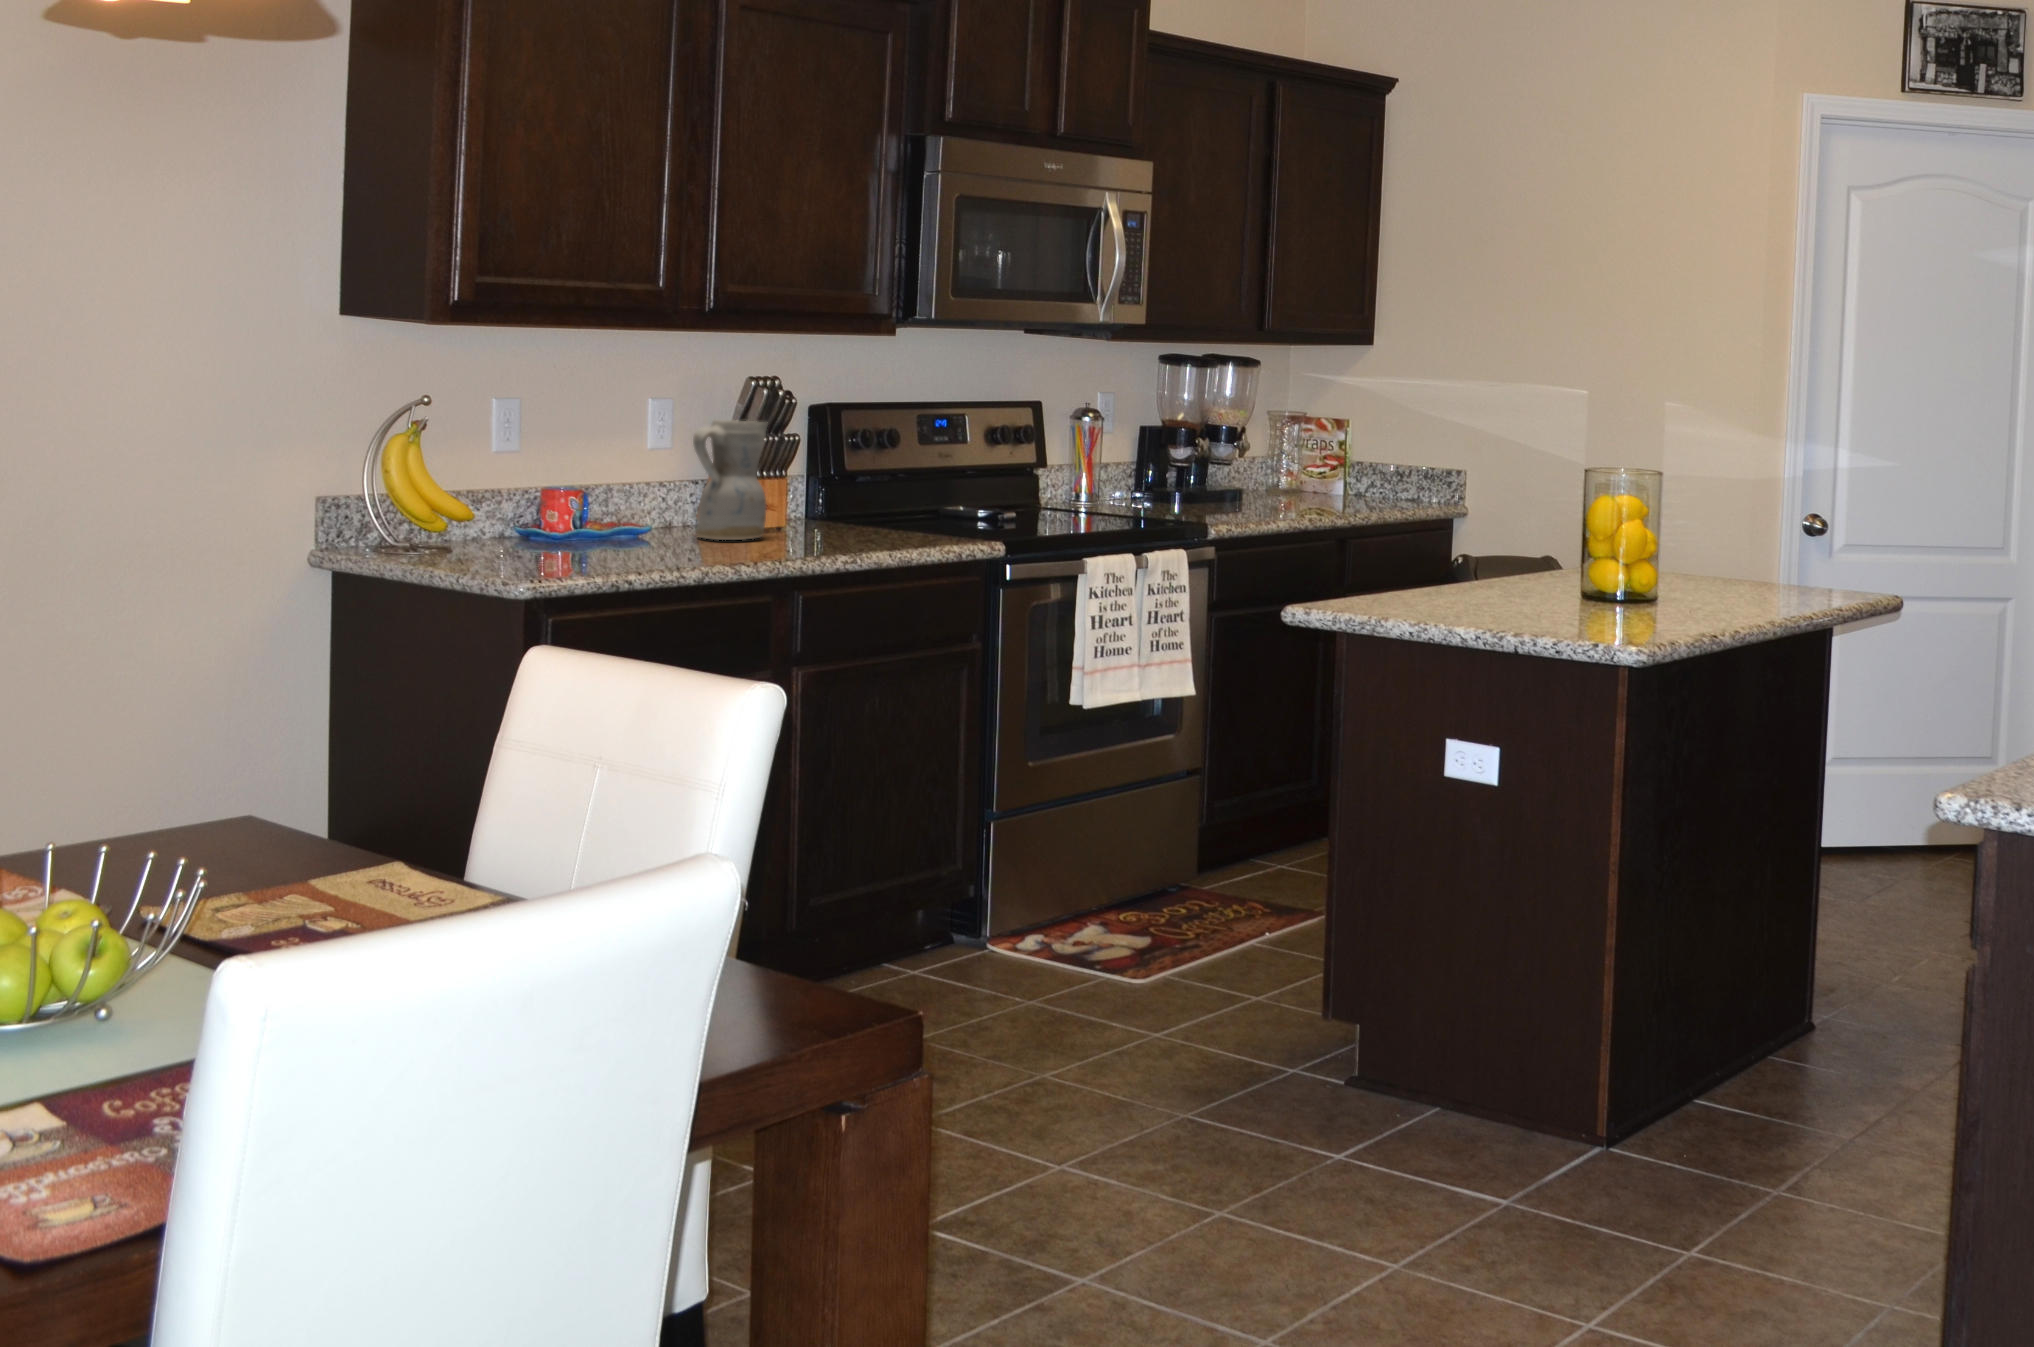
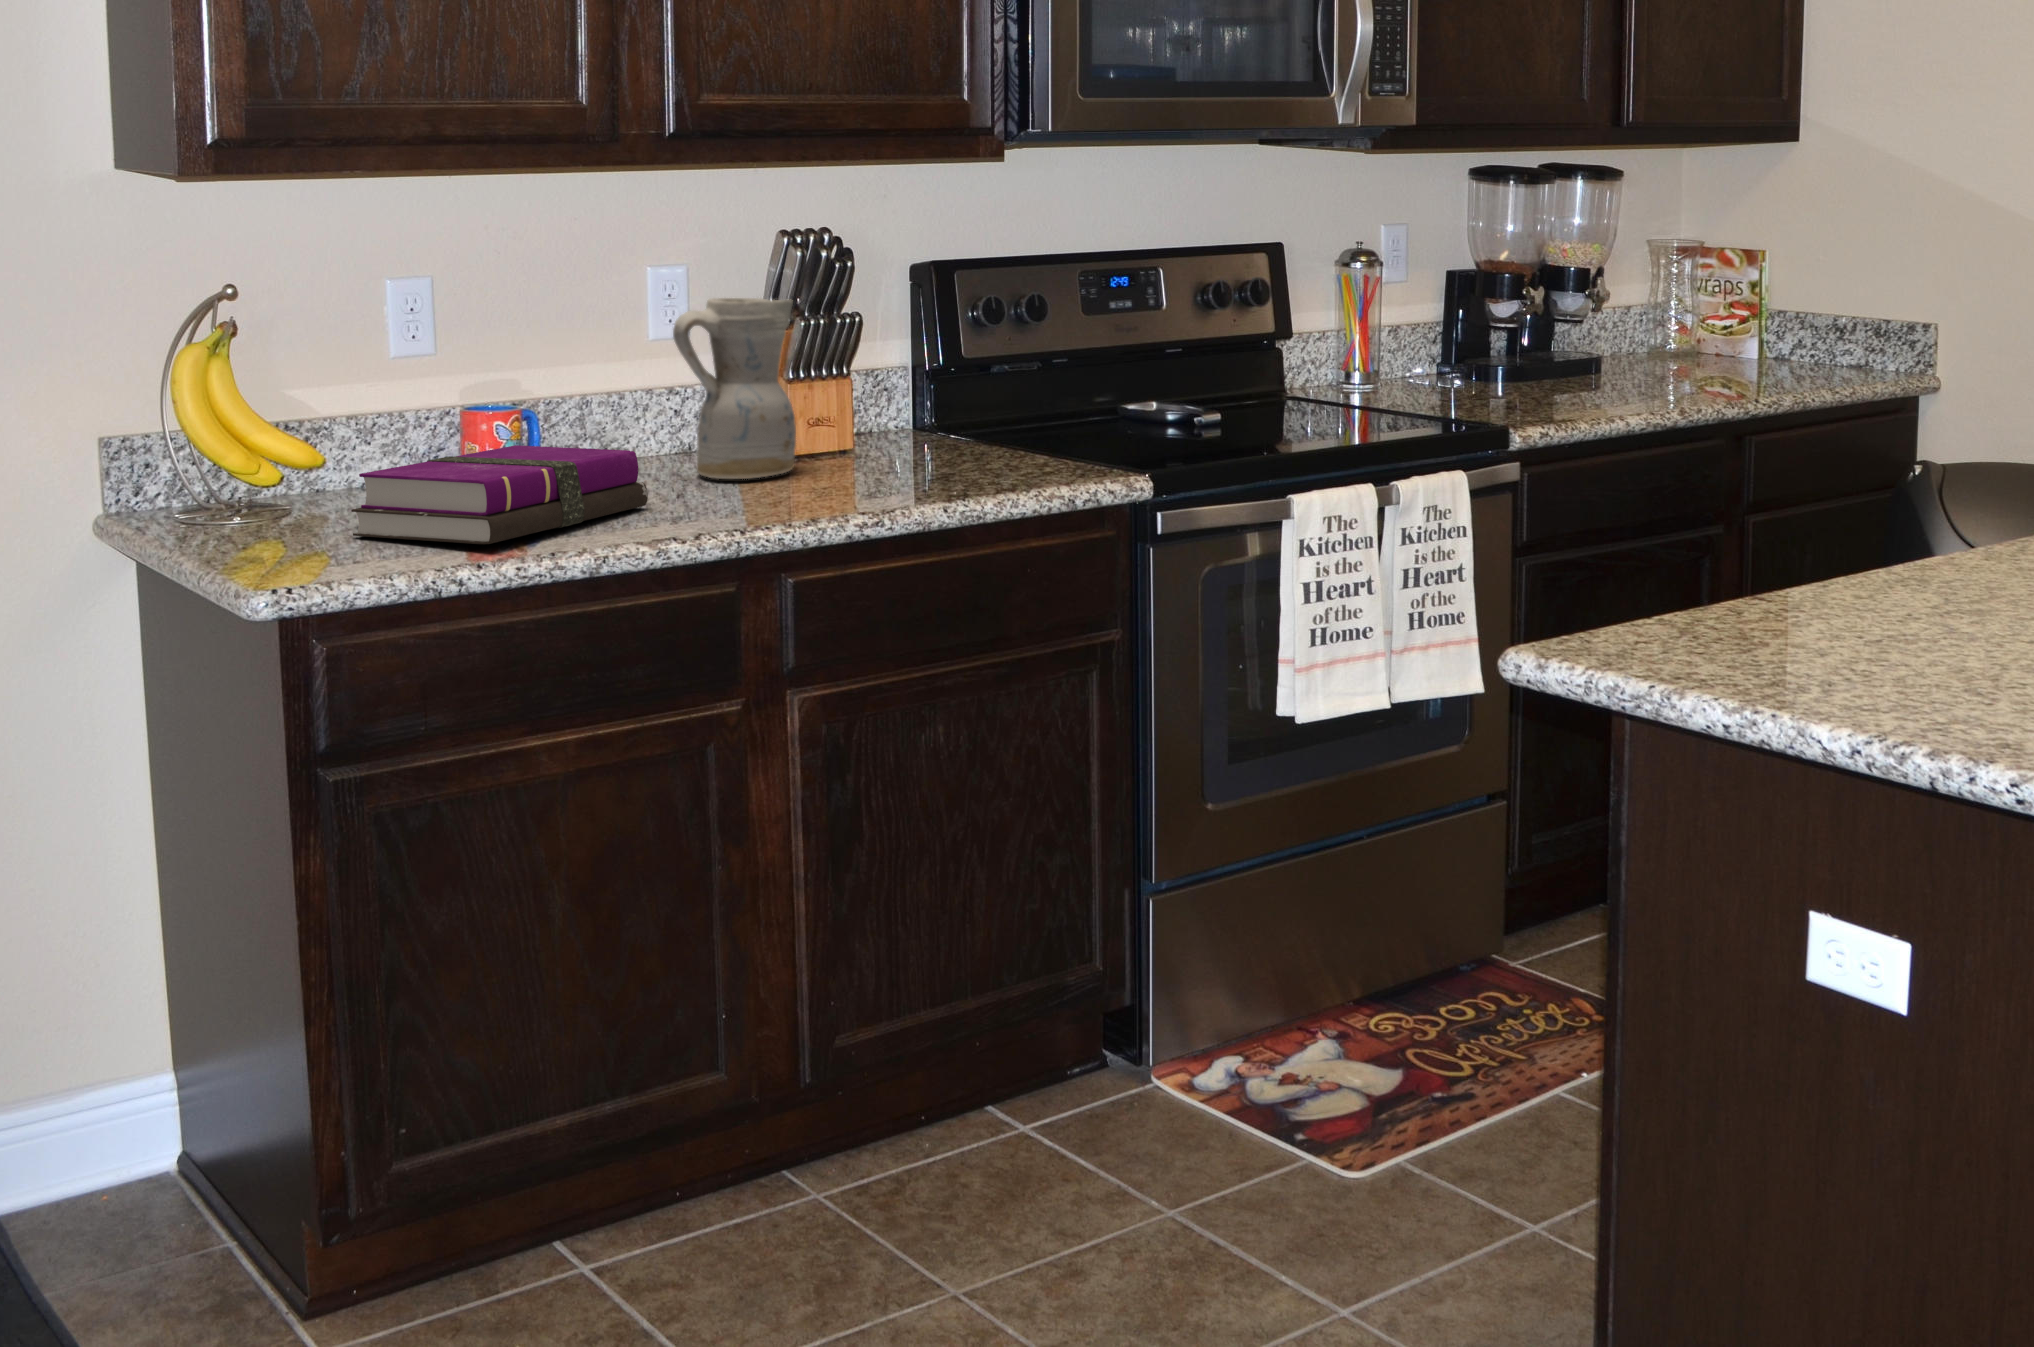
hardback book: none [520,512,696,564] -> present [351,445,648,544]

